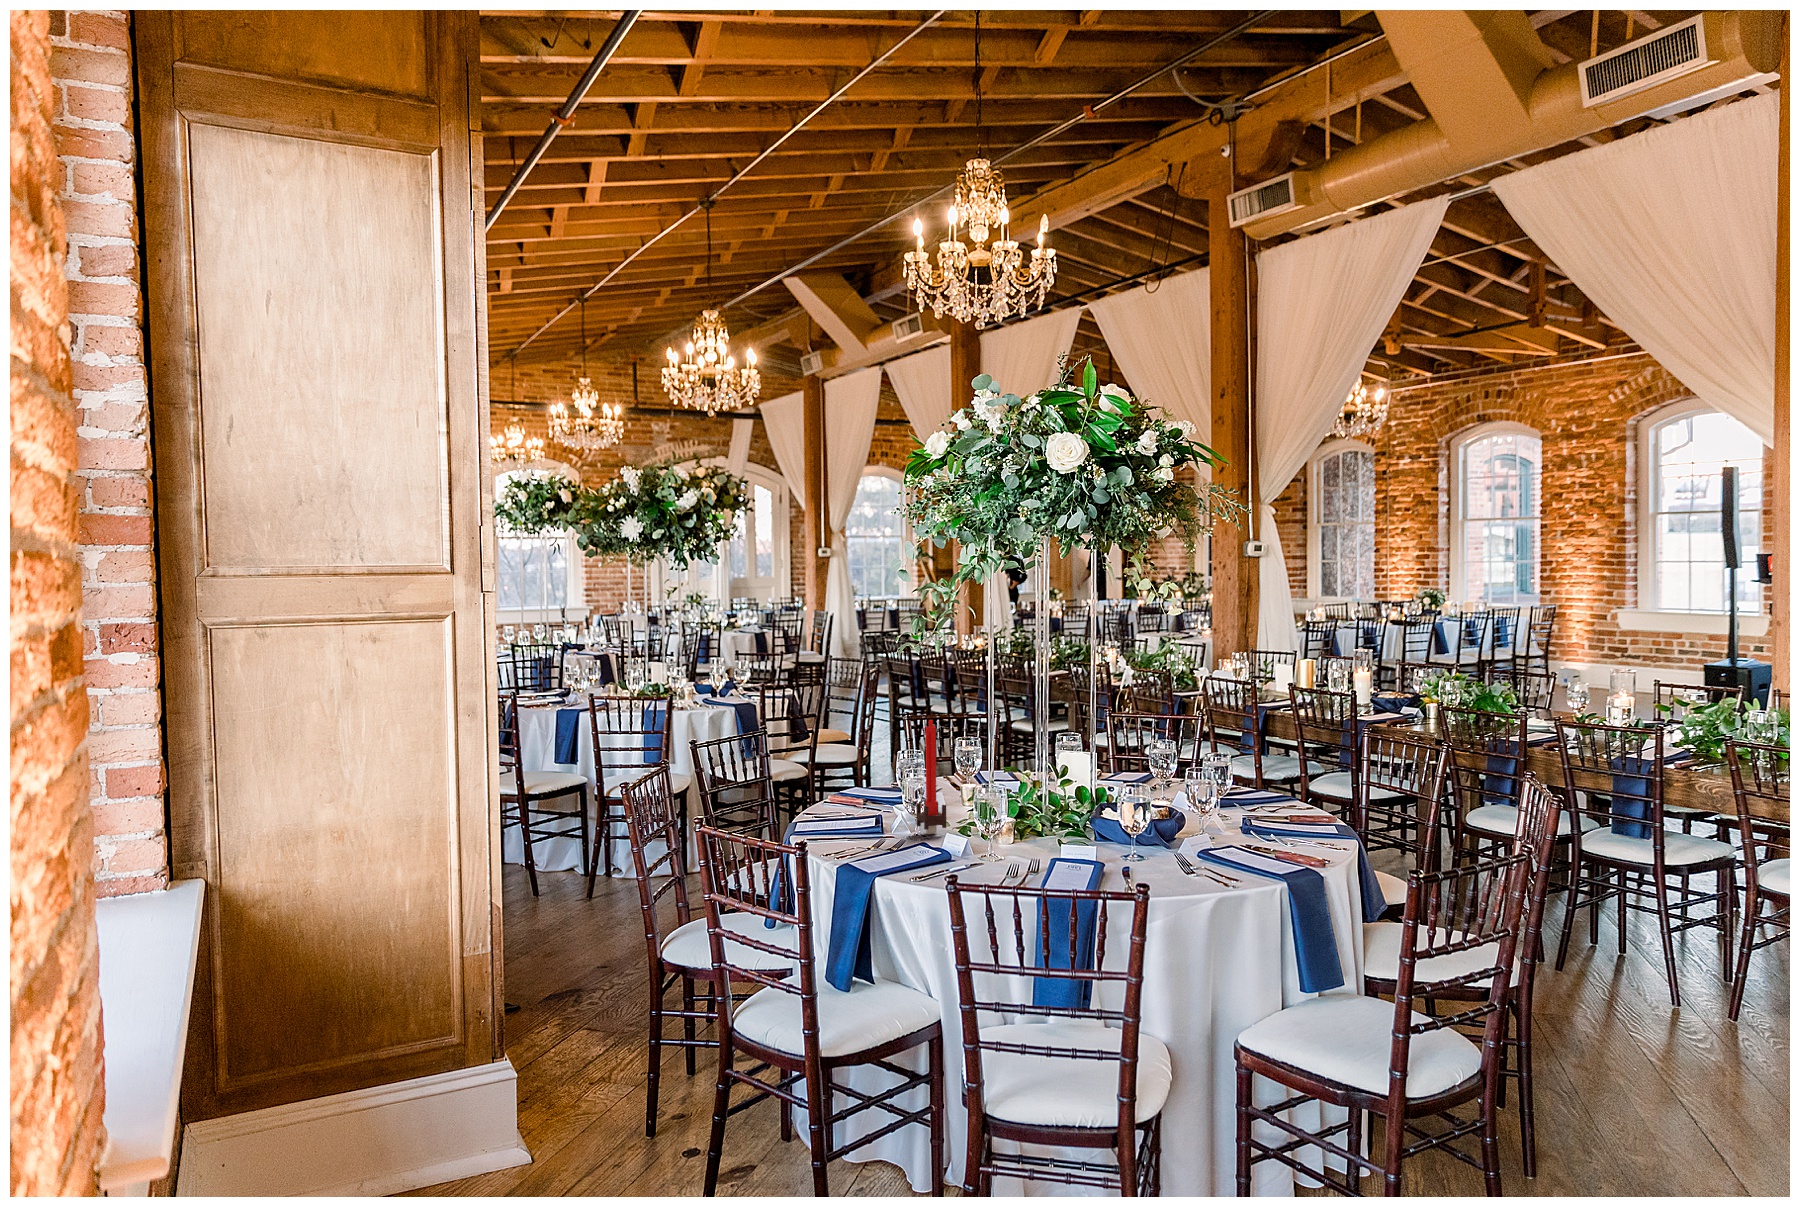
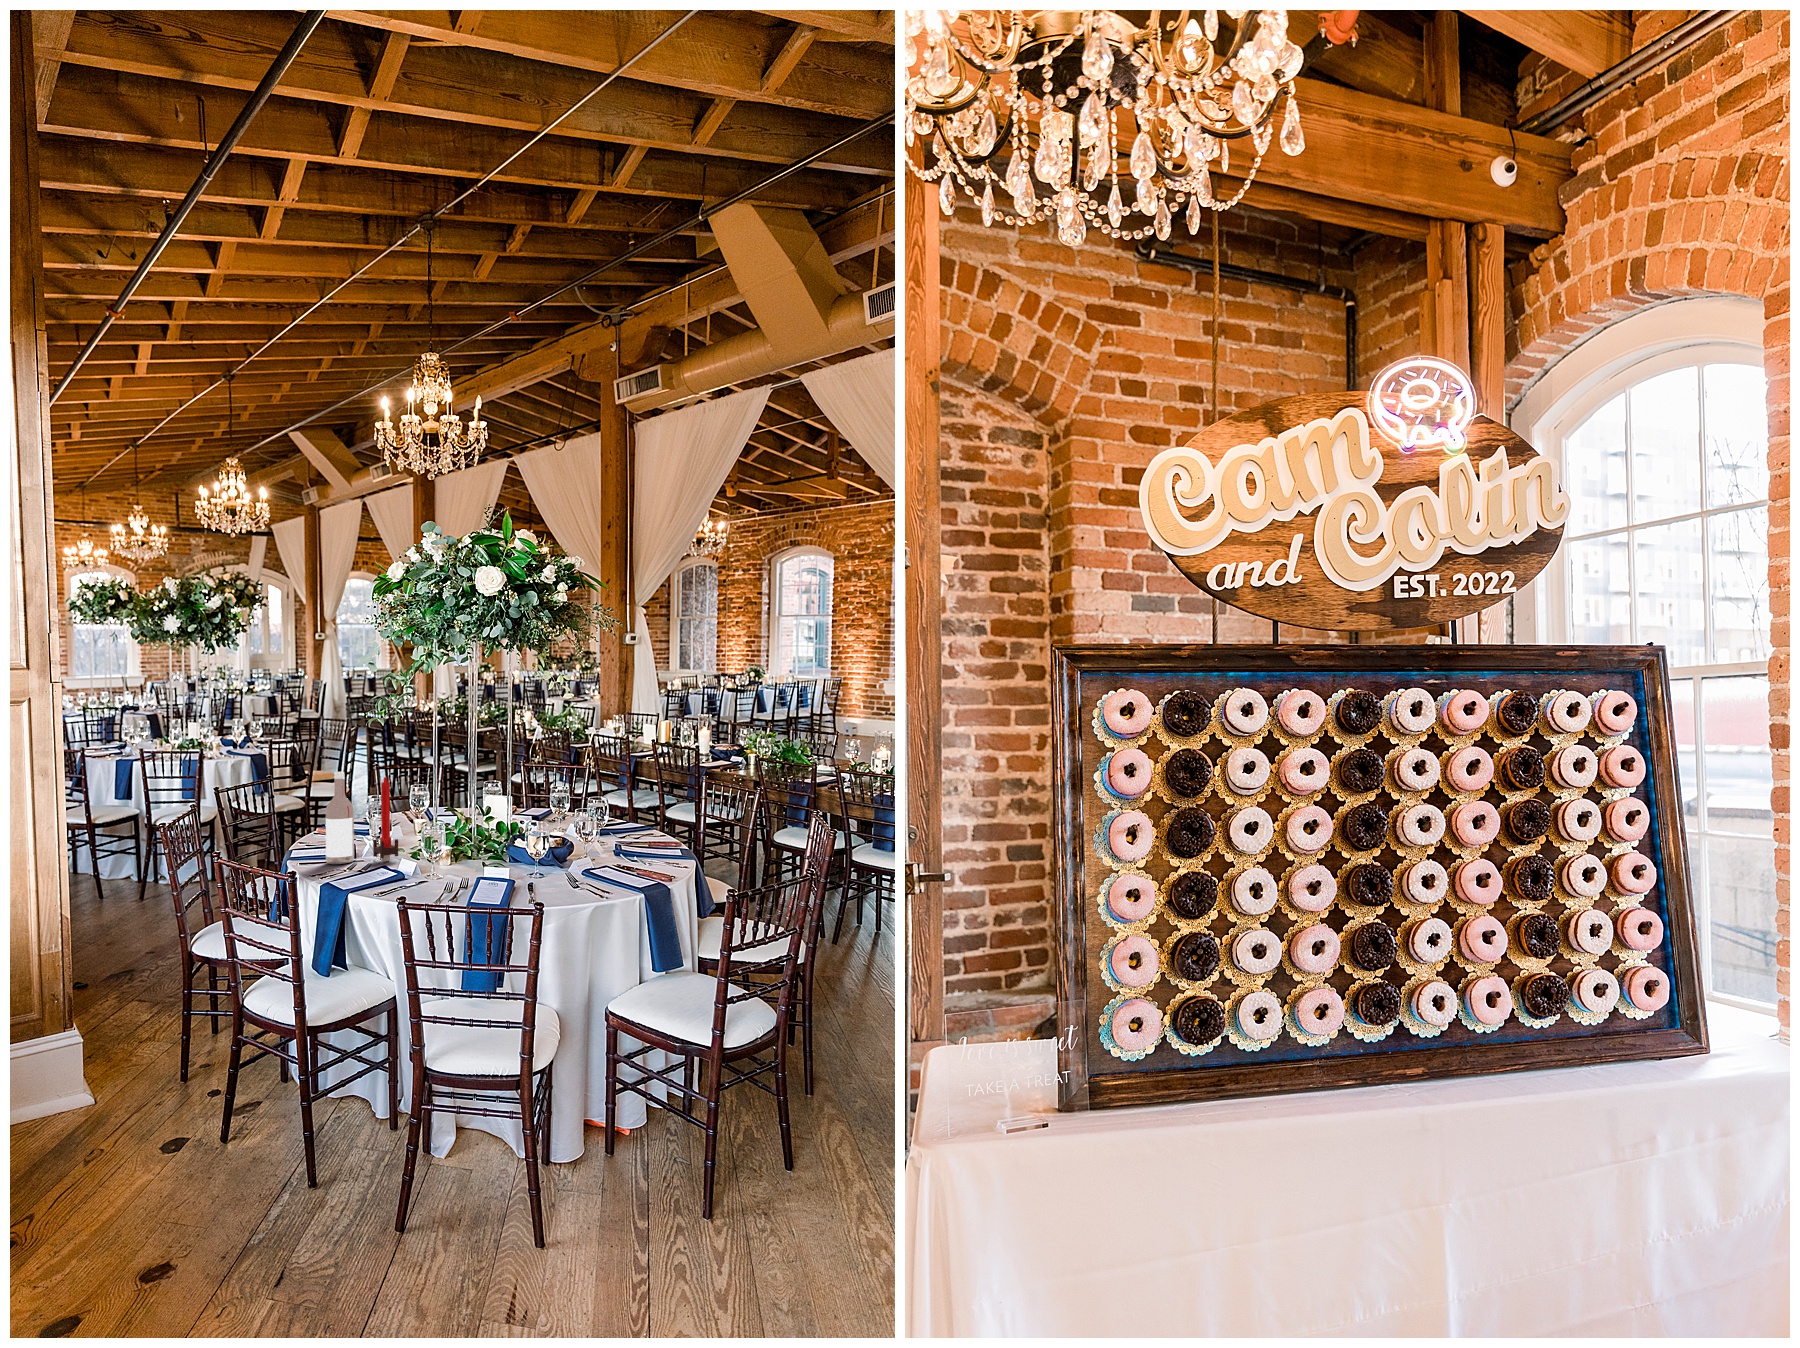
wine bottle: none [861,710,894,832] -> present [326,772,354,864]

